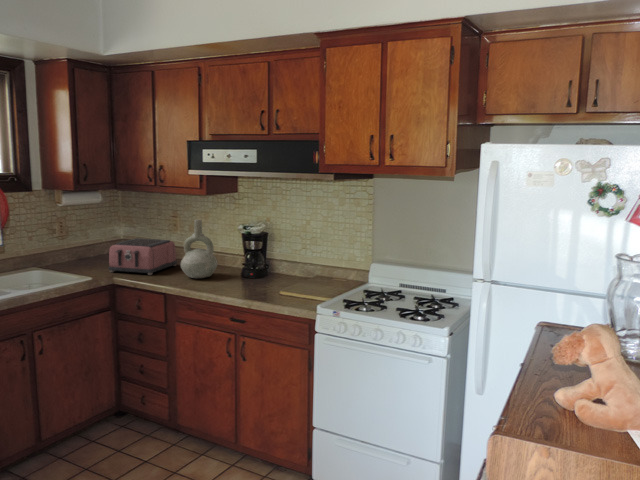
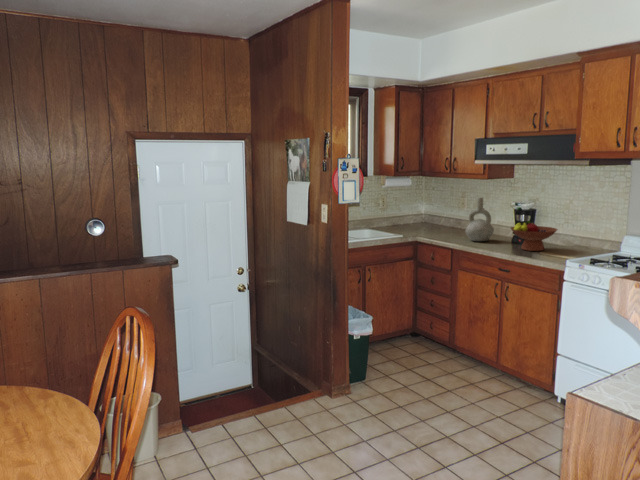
toaster: present [108,238,177,275] -> none [414,212,464,238]
fruit bowl: none [241,251,298,290] -> present [511,221,557,251]

